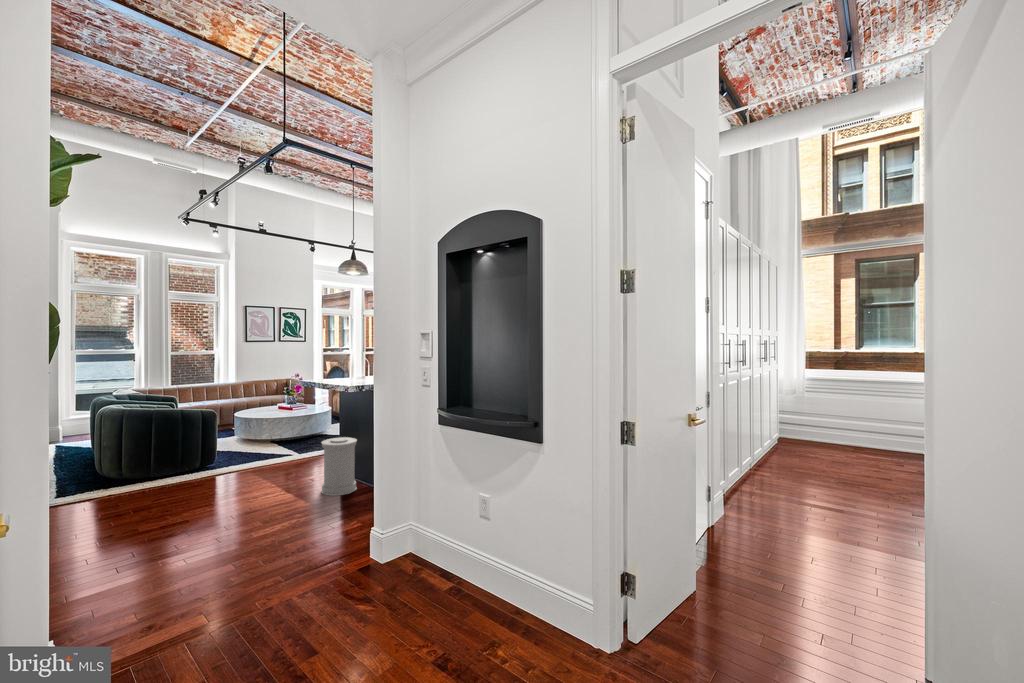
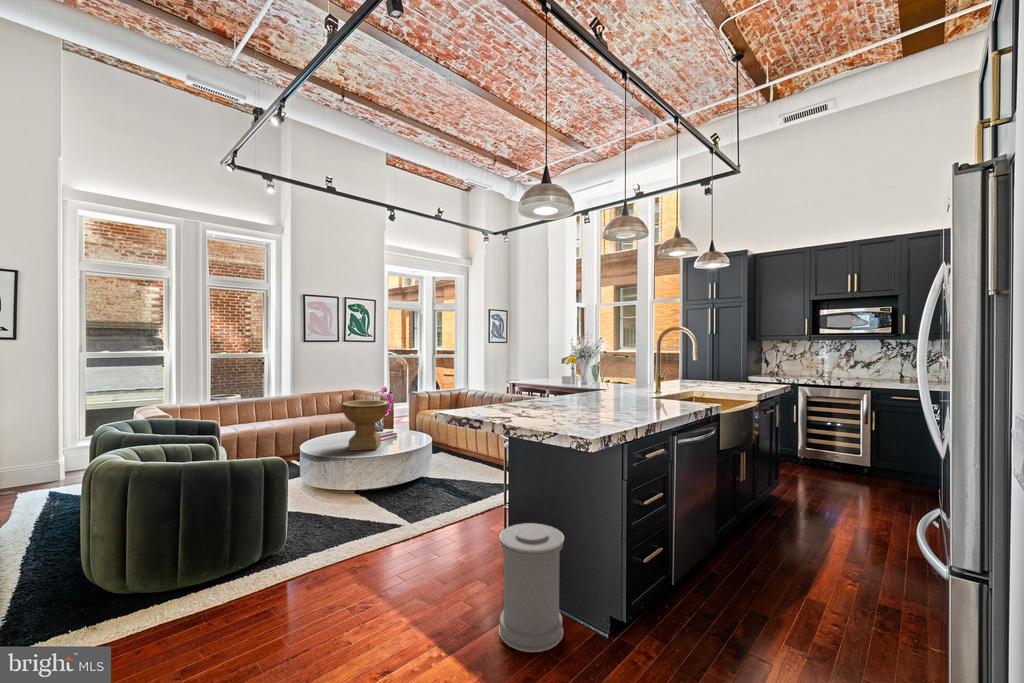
decorative bowl: none [263,382,298,415] -> present [342,400,389,450]

